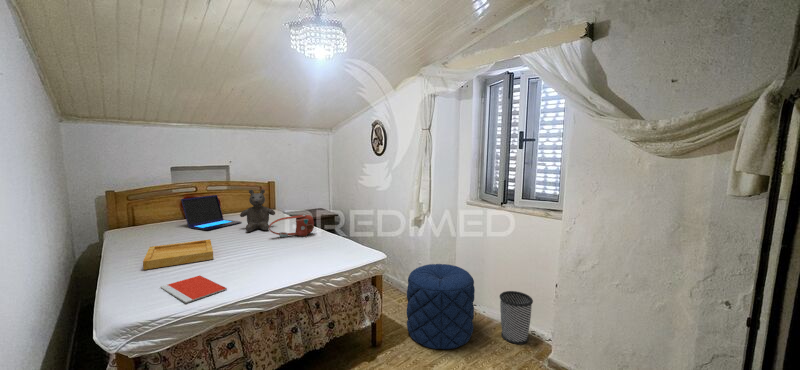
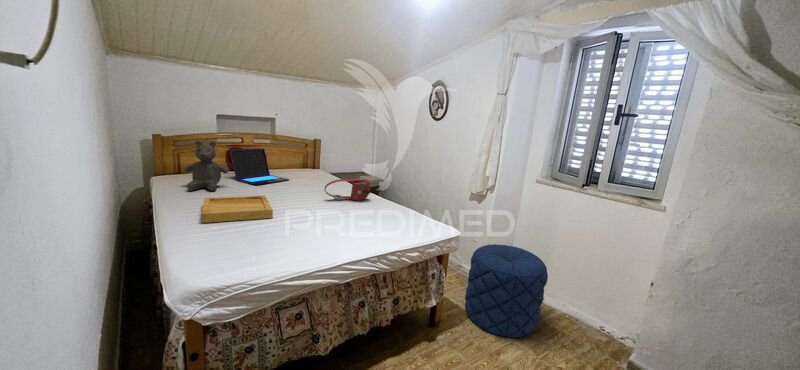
teddy bear: present [240,189,275,232] -> present [184,141,228,191]
notebook: present [161,275,227,303] -> none [225,236,299,268]
wastebasket: present [500,291,533,344] -> none [567,282,612,340]

